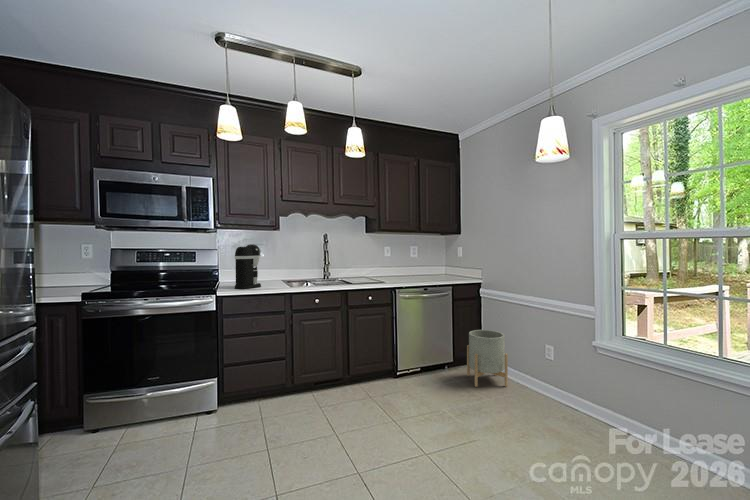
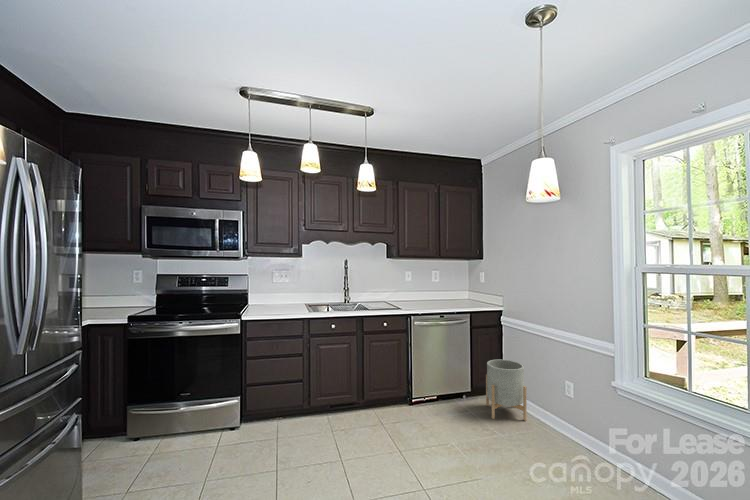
coffee maker: present [235,244,261,289] -> none [260,271,285,313]

